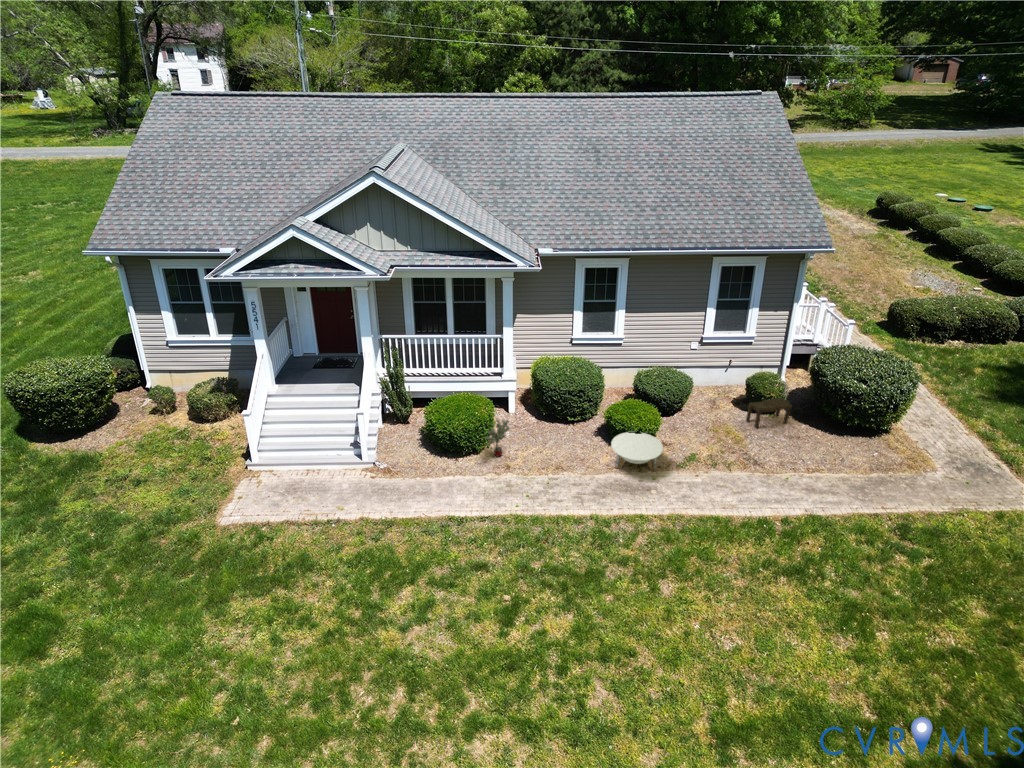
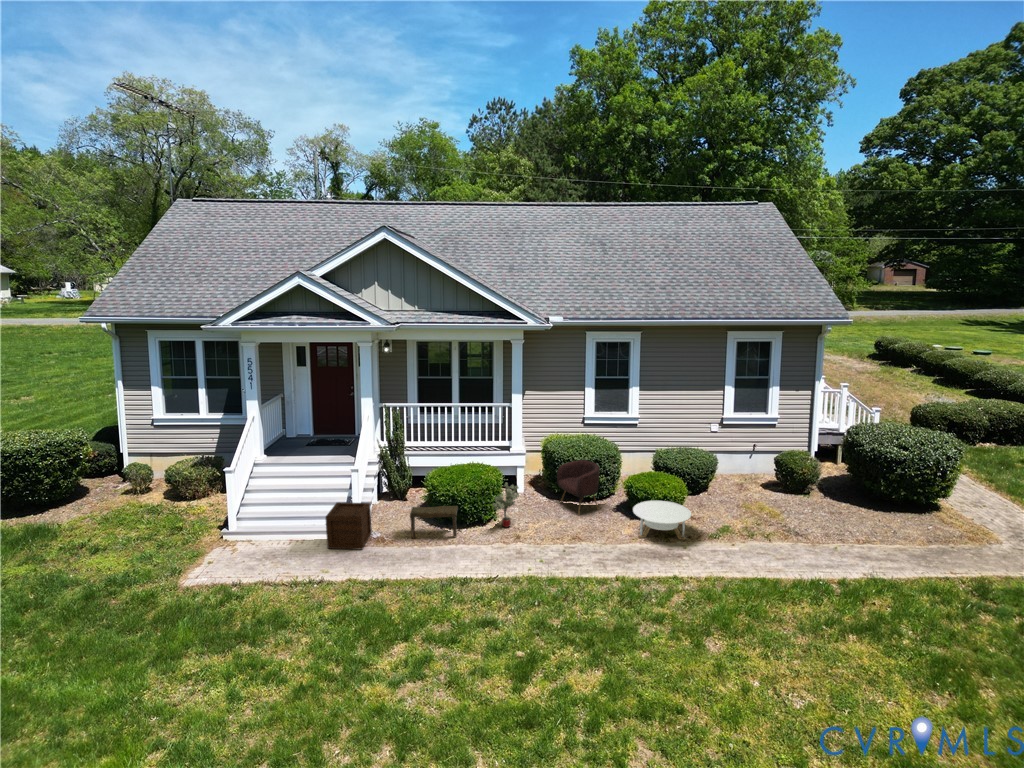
armchair: none [545,389,584,442] -> present [557,460,600,515]
bench: present [746,398,792,428] -> present [410,506,458,538]
wooden crate: none [337,440,379,483] -> present [326,502,372,550]

